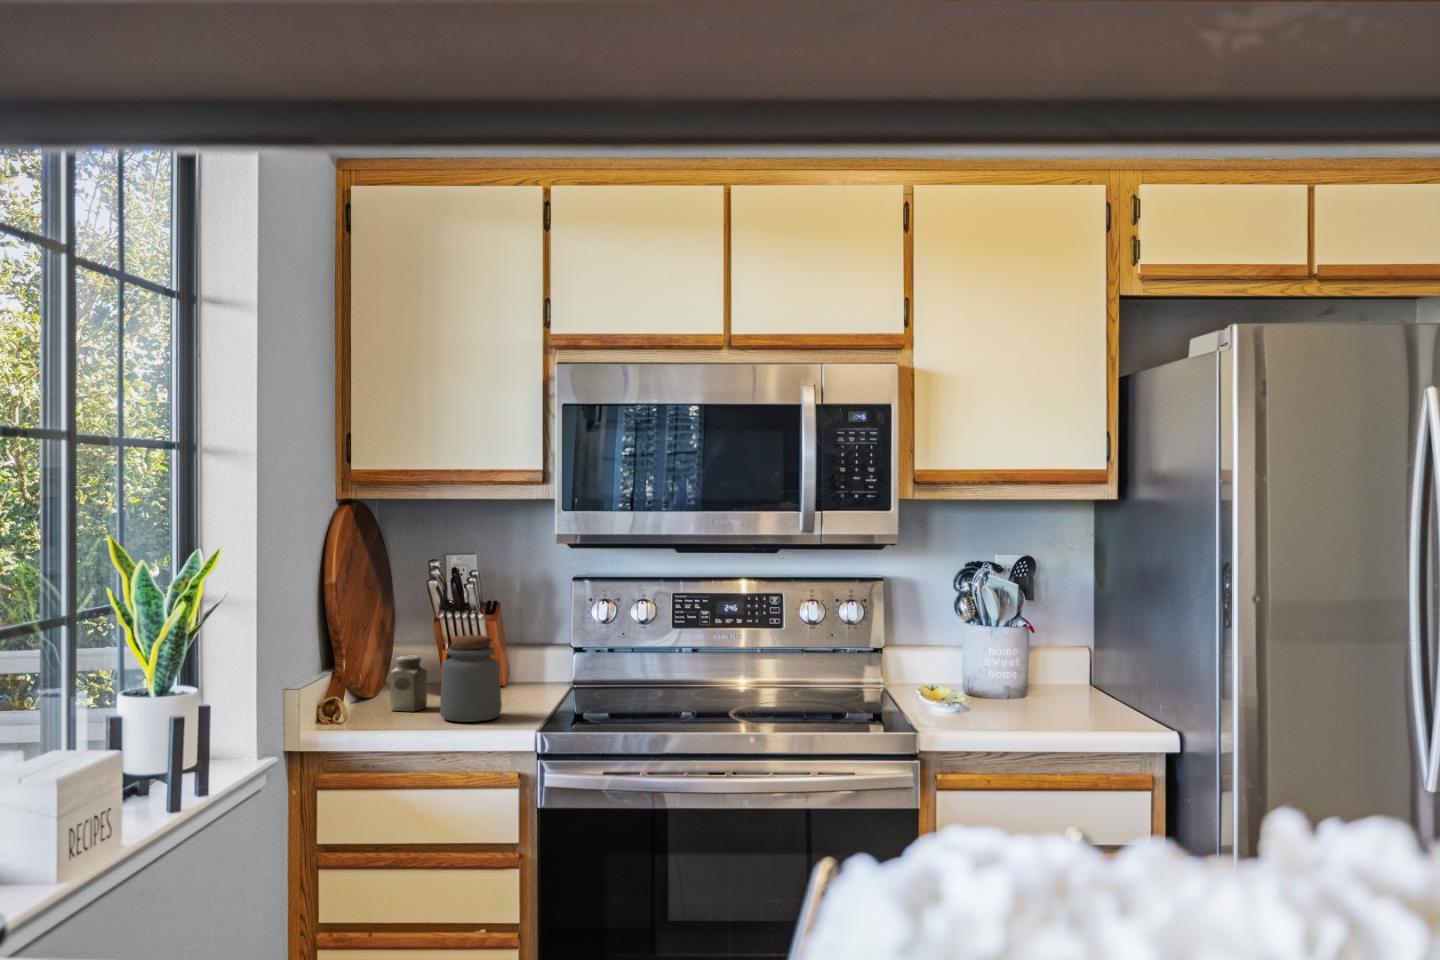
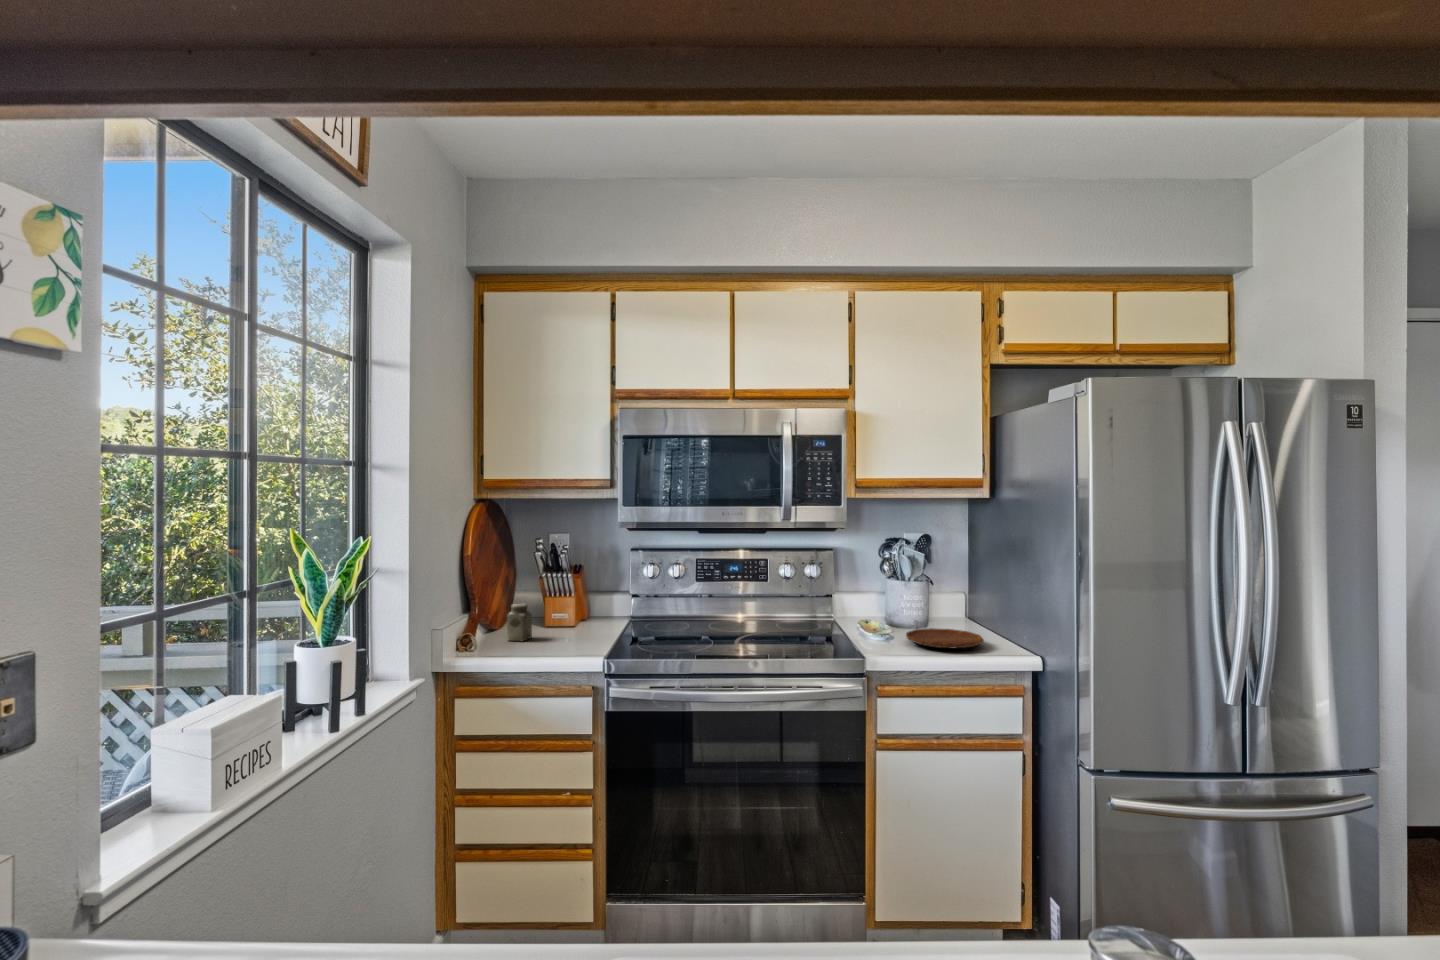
jar: present [440,635,502,722] -> none [539,590,581,650]
tray: none [986,695,1101,721] -> present [906,628,984,648]

